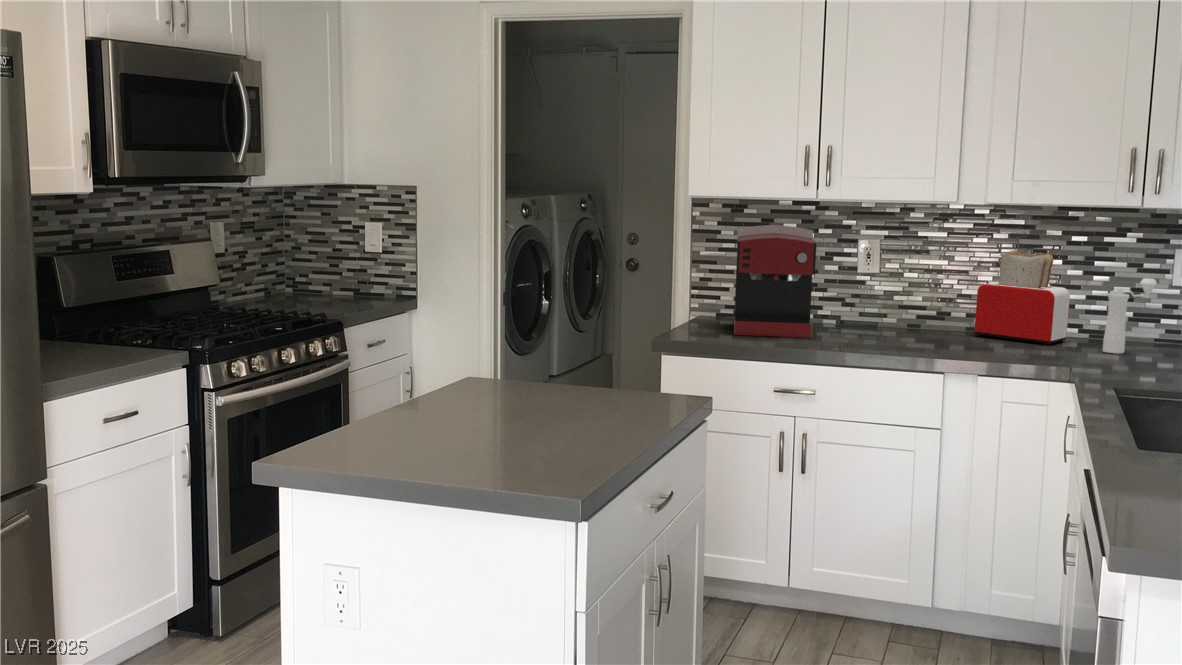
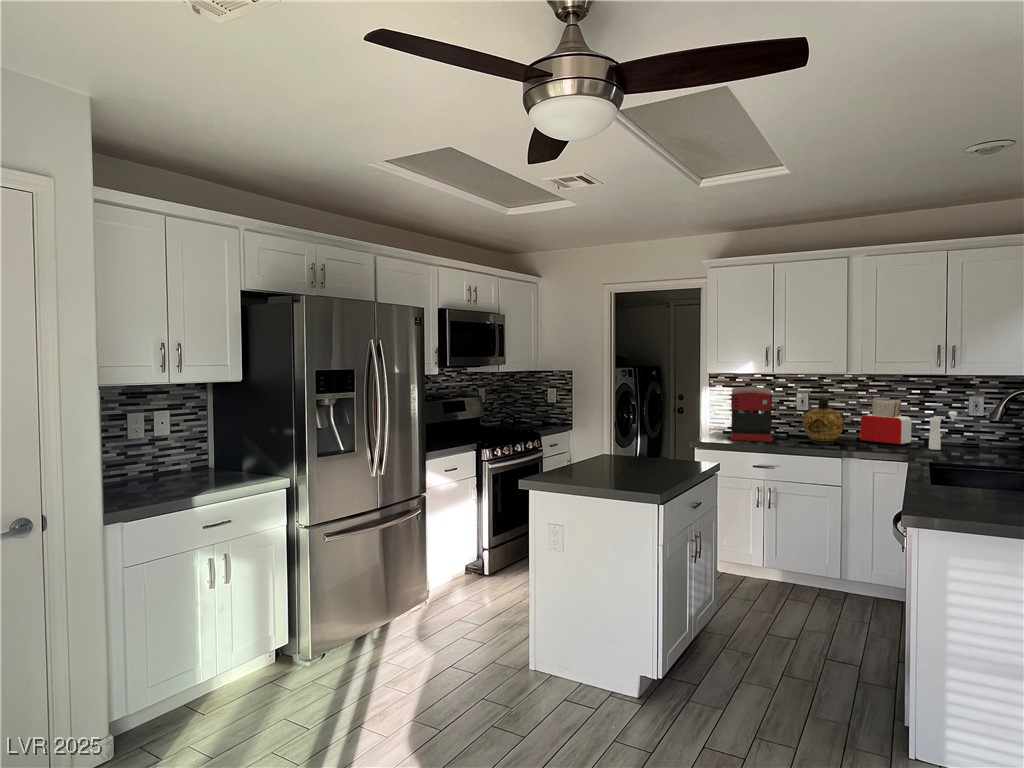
ceramic jug: none [872,247,950,342] -> present [802,397,844,444]

